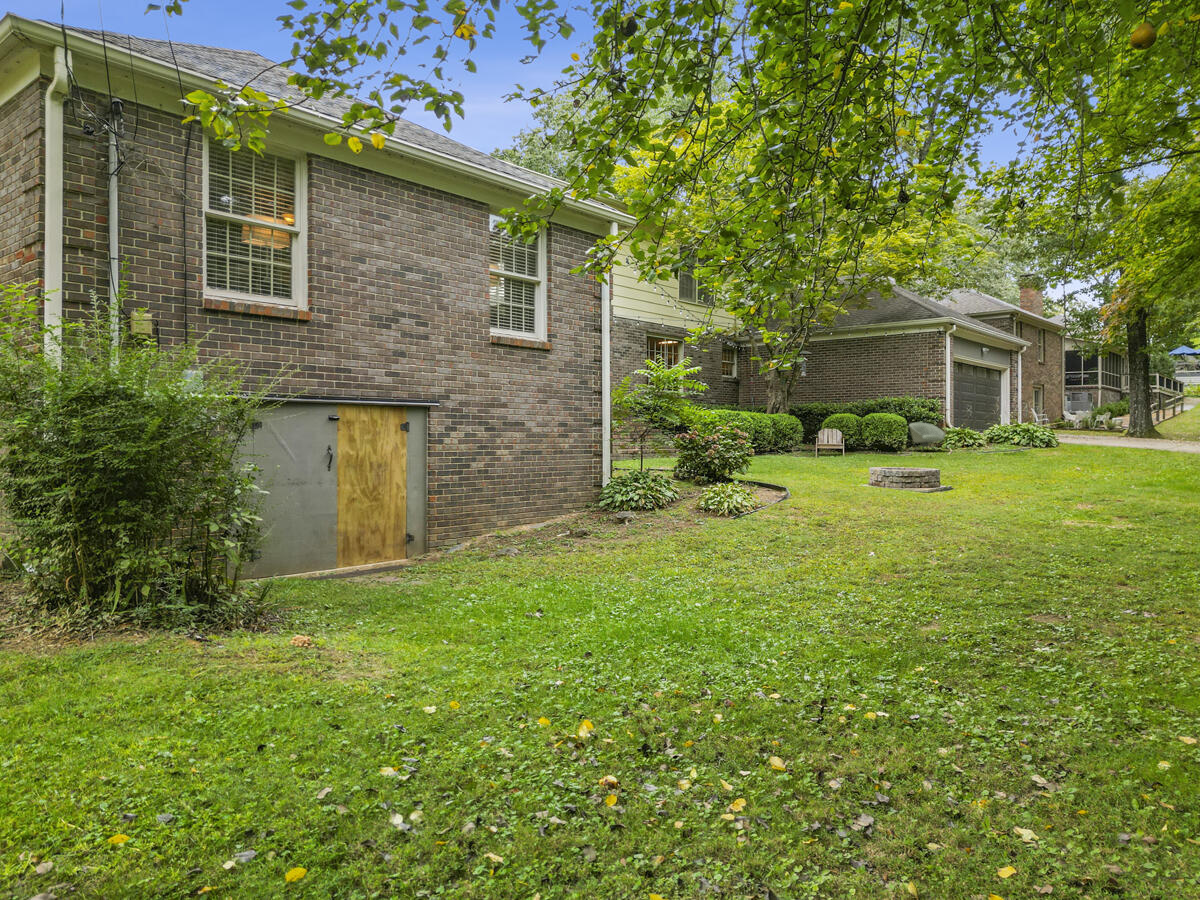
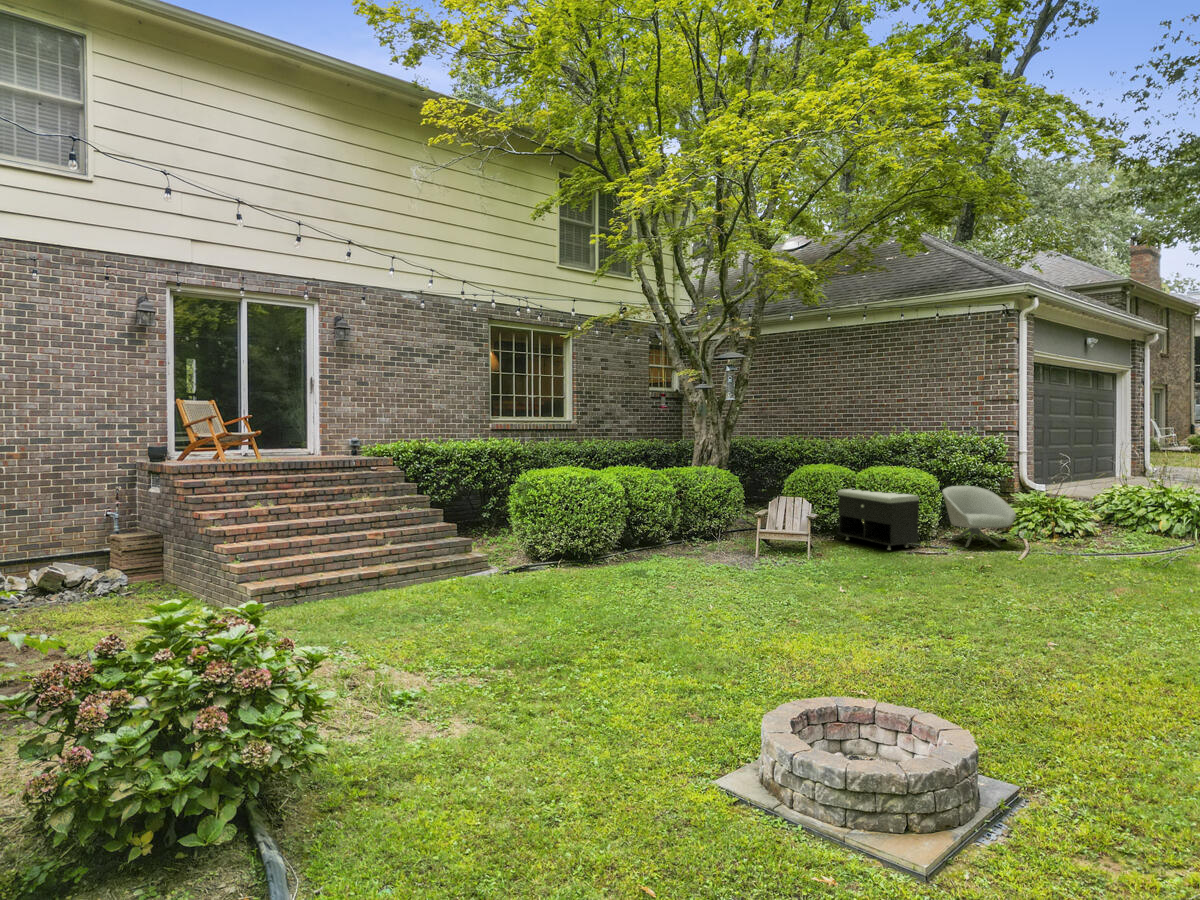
storage bench: none [856,425,899,453] -> present [837,489,919,550]

